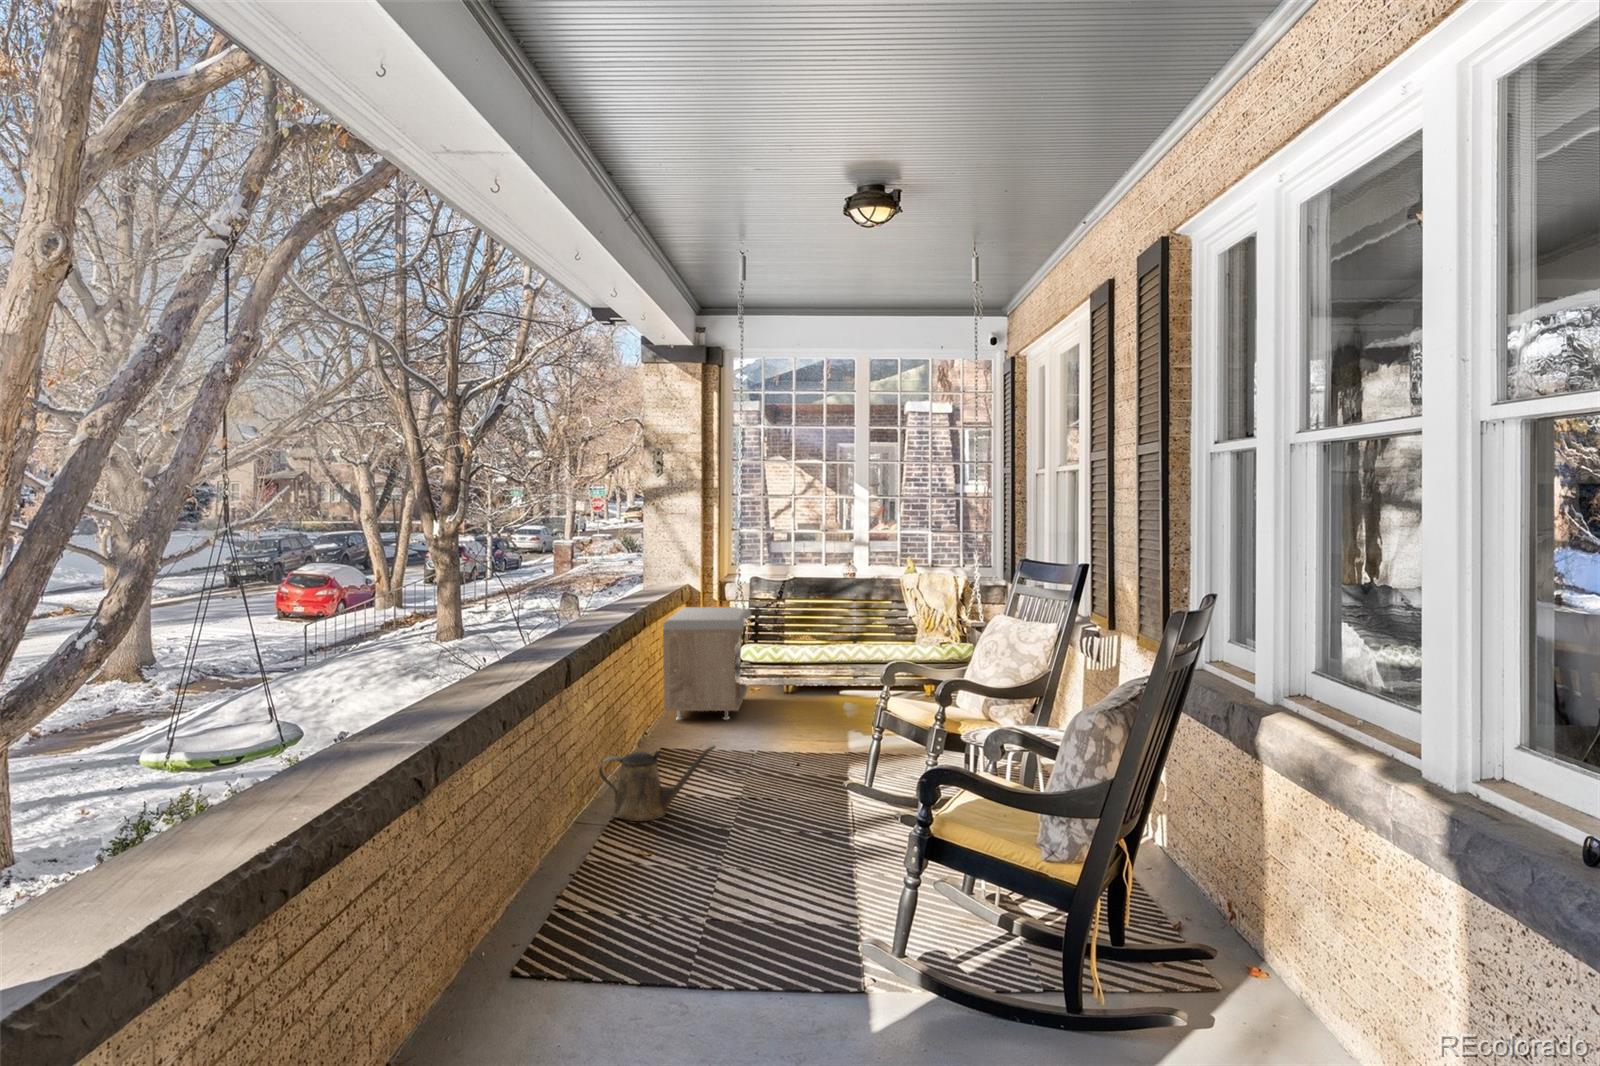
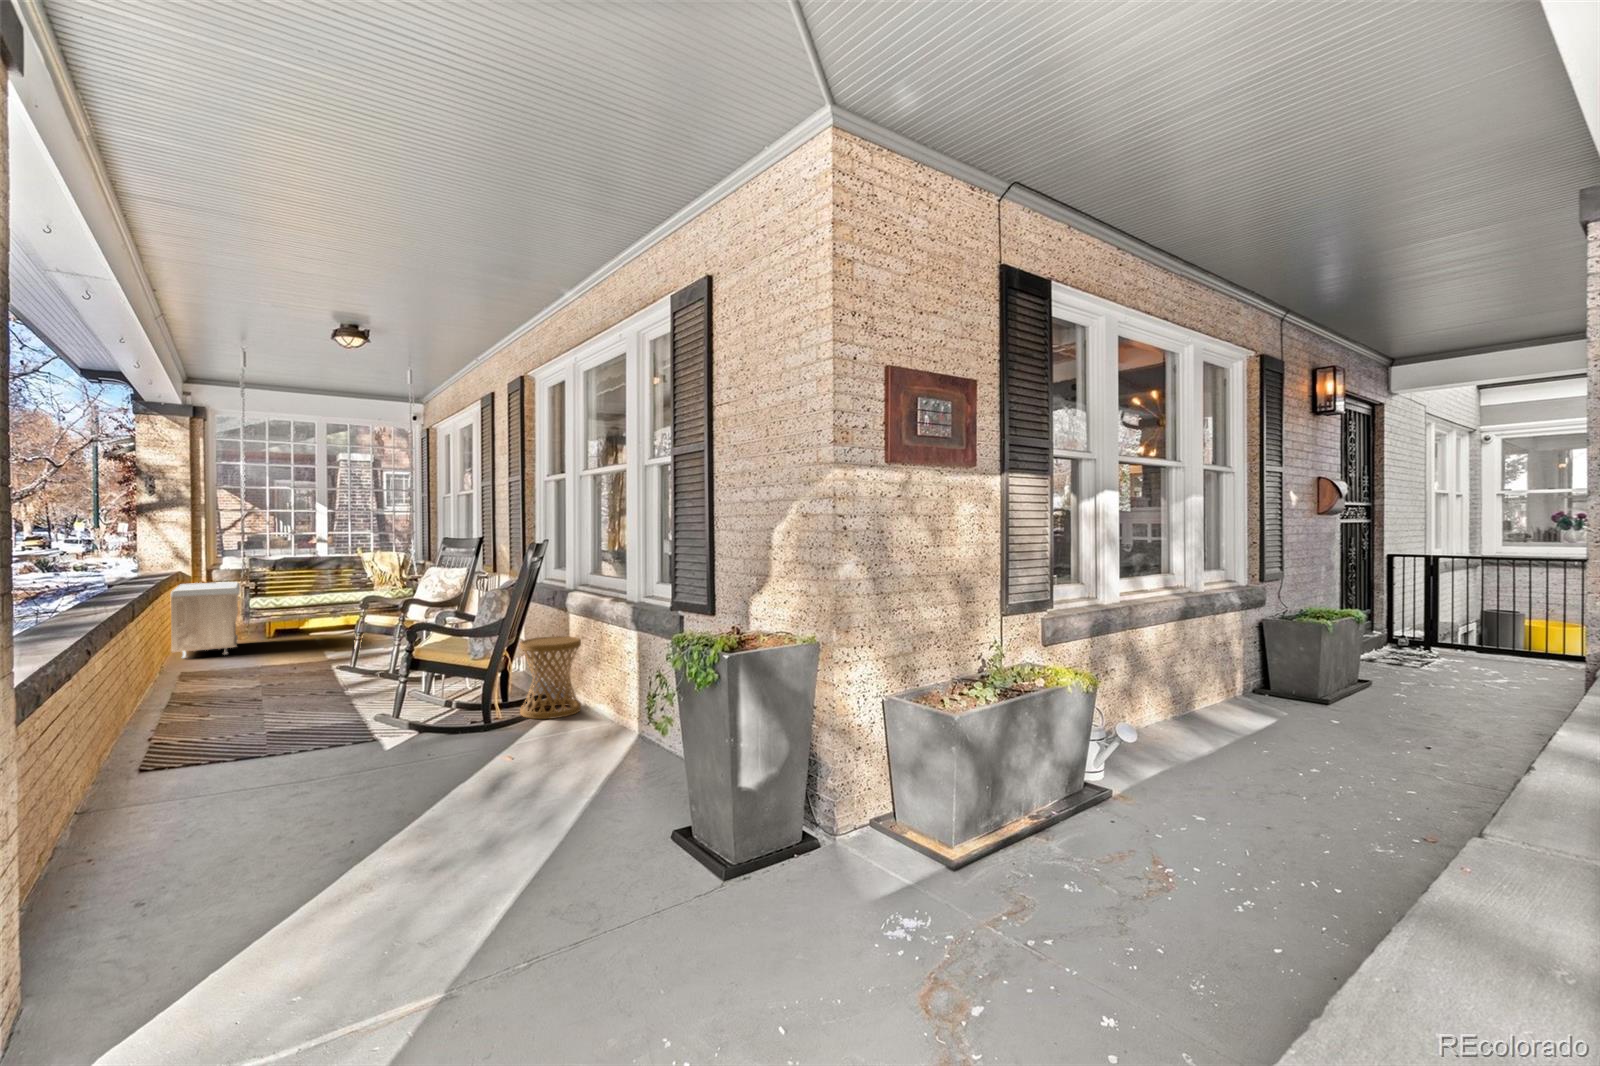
watering can: present [599,746,715,821] -> none [147,652,244,704]
side table: none [1147,817,1291,1027] -> present [520,636,581,719]

